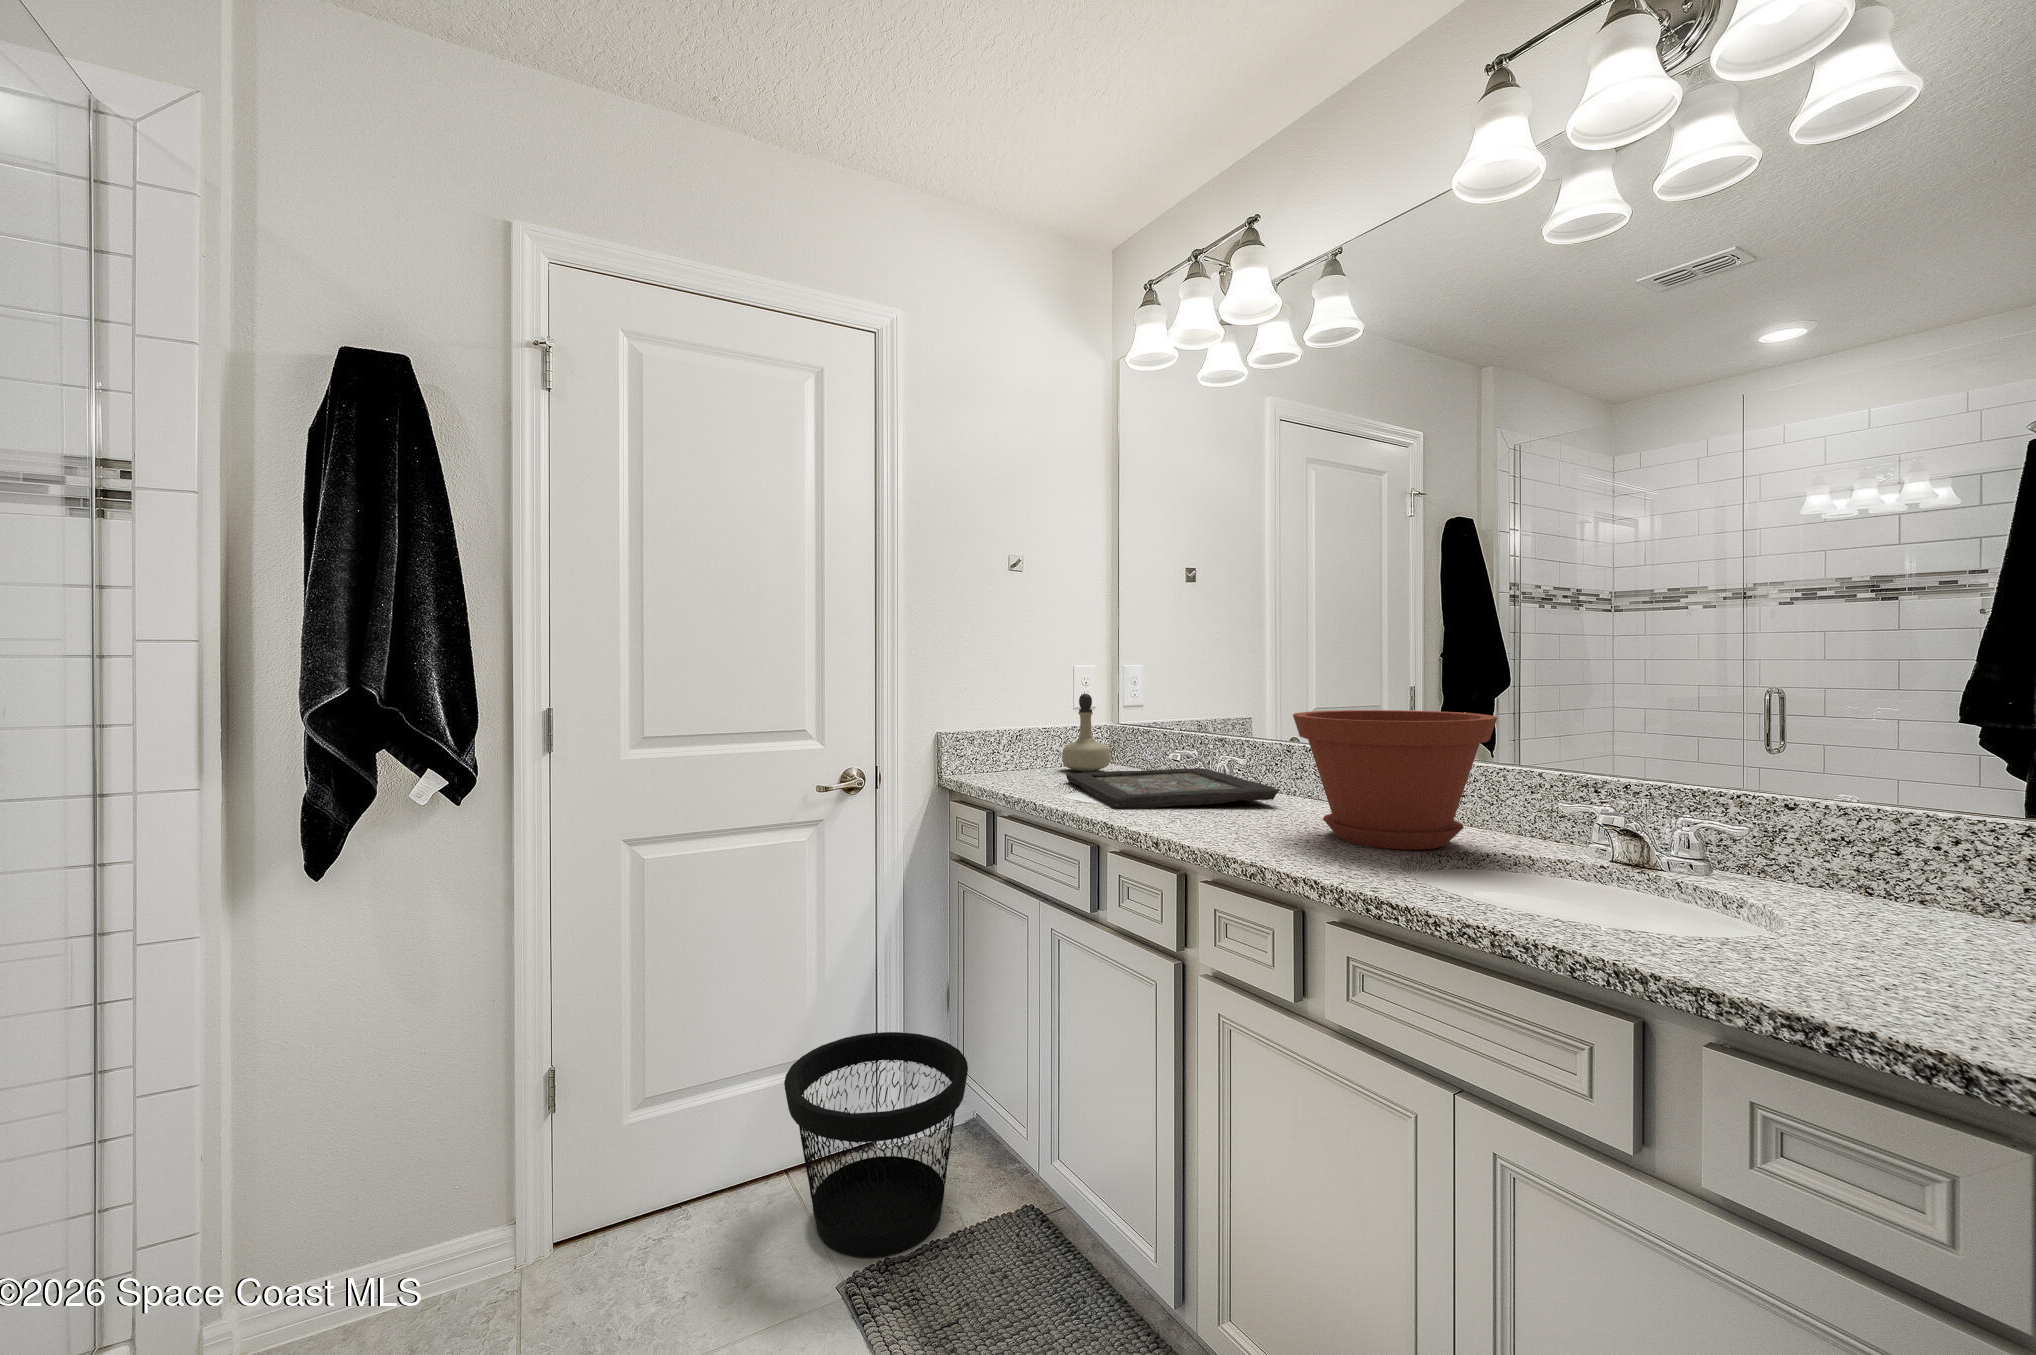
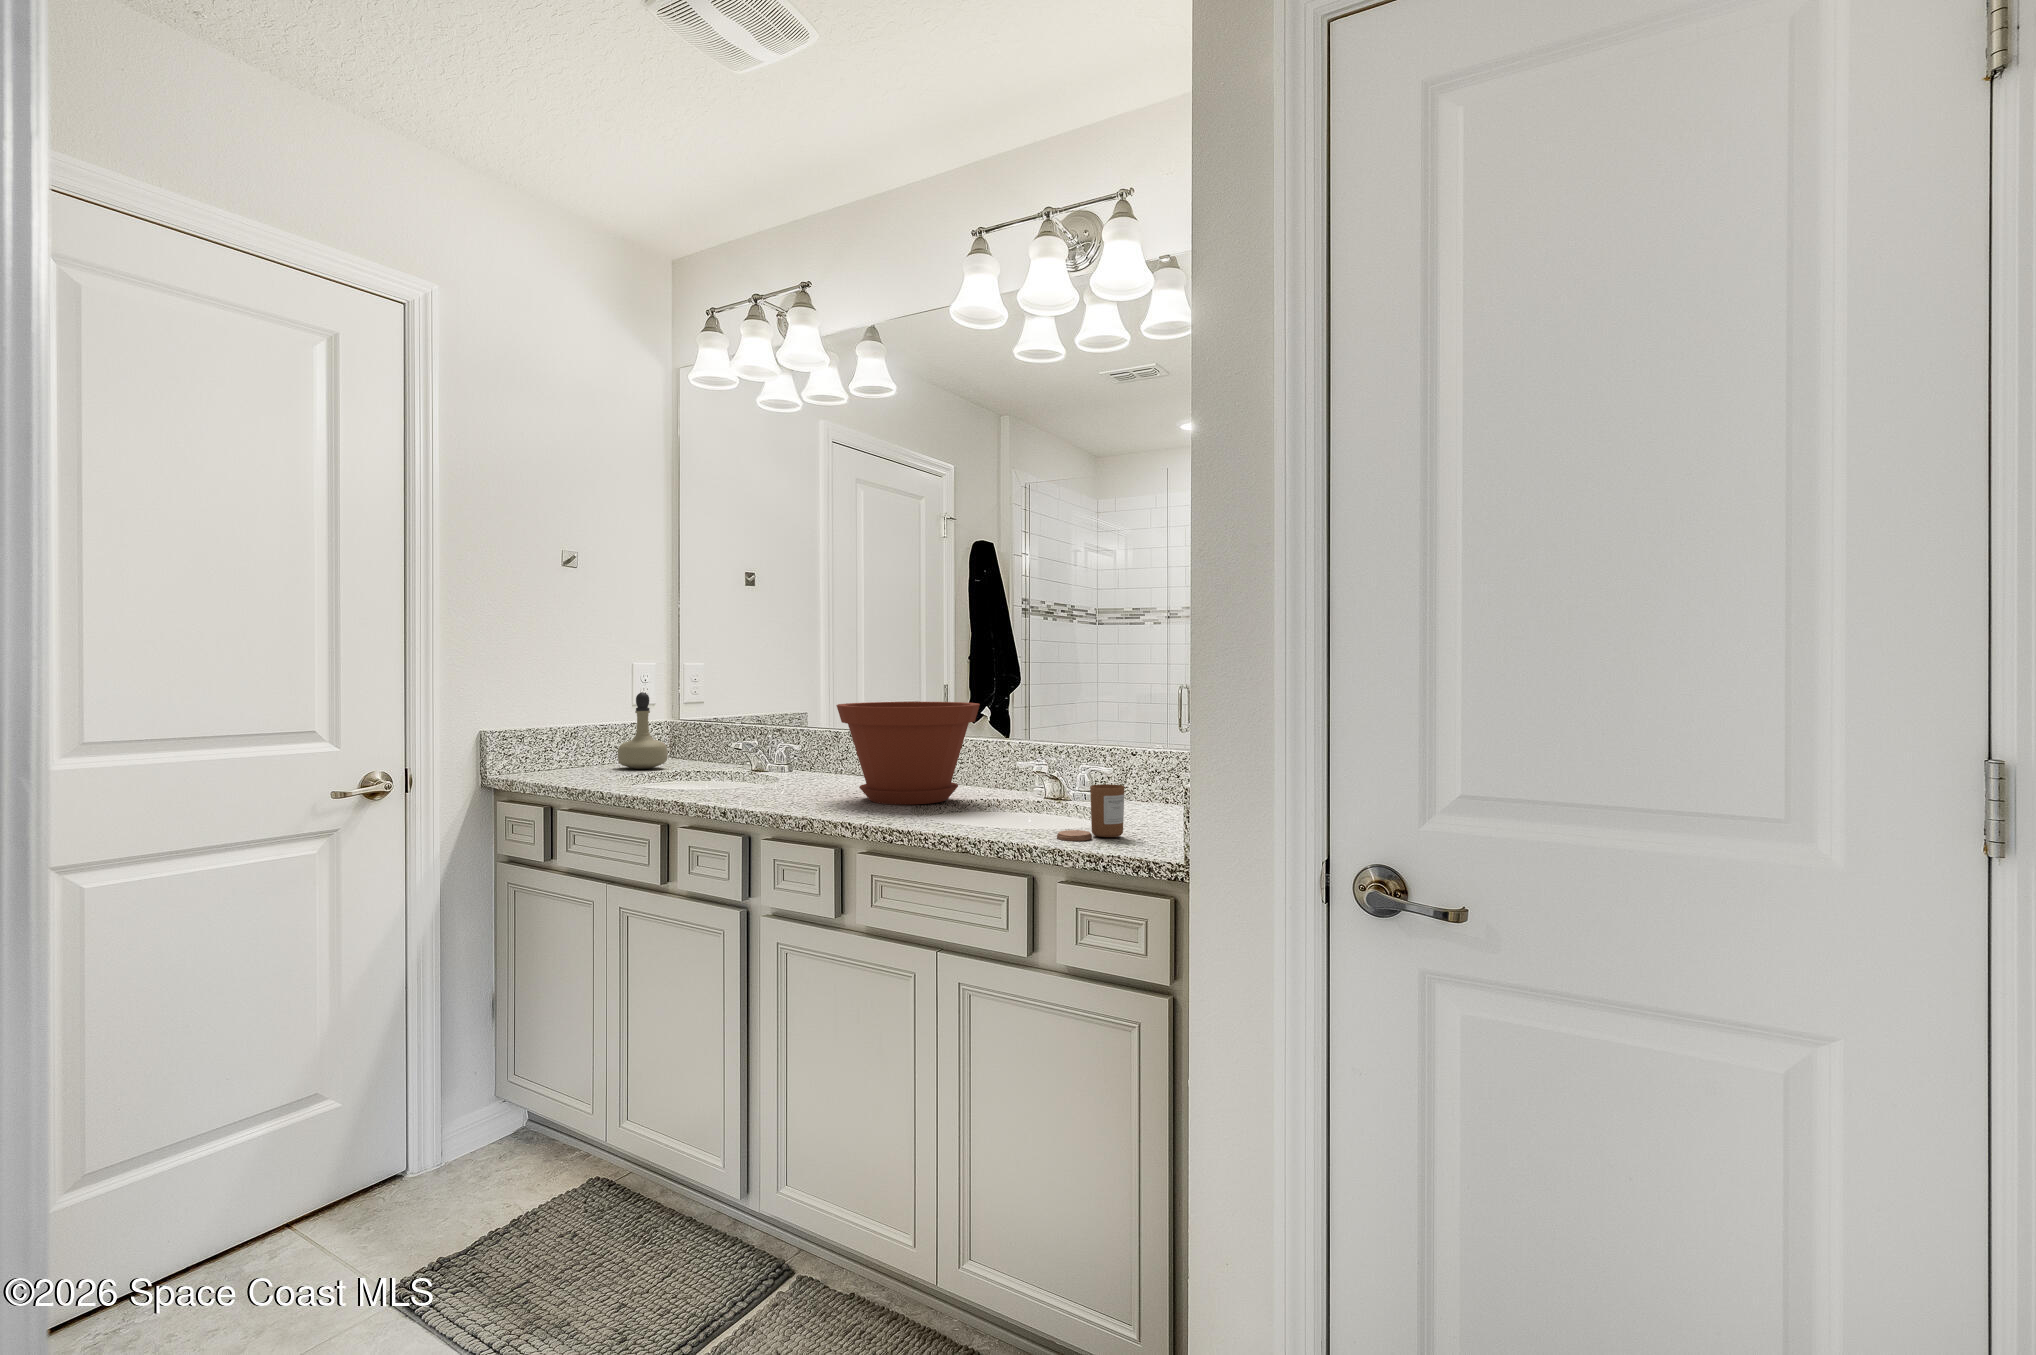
decorative tray: present [1066,768,1279,809] -> none [627,760,826,794]
candle: none [1681,867,1827,968] -> present [1057,784,1124,841]
wastebasket: present [784,1032,968,1257] -> none [312,1042,528,1262]

